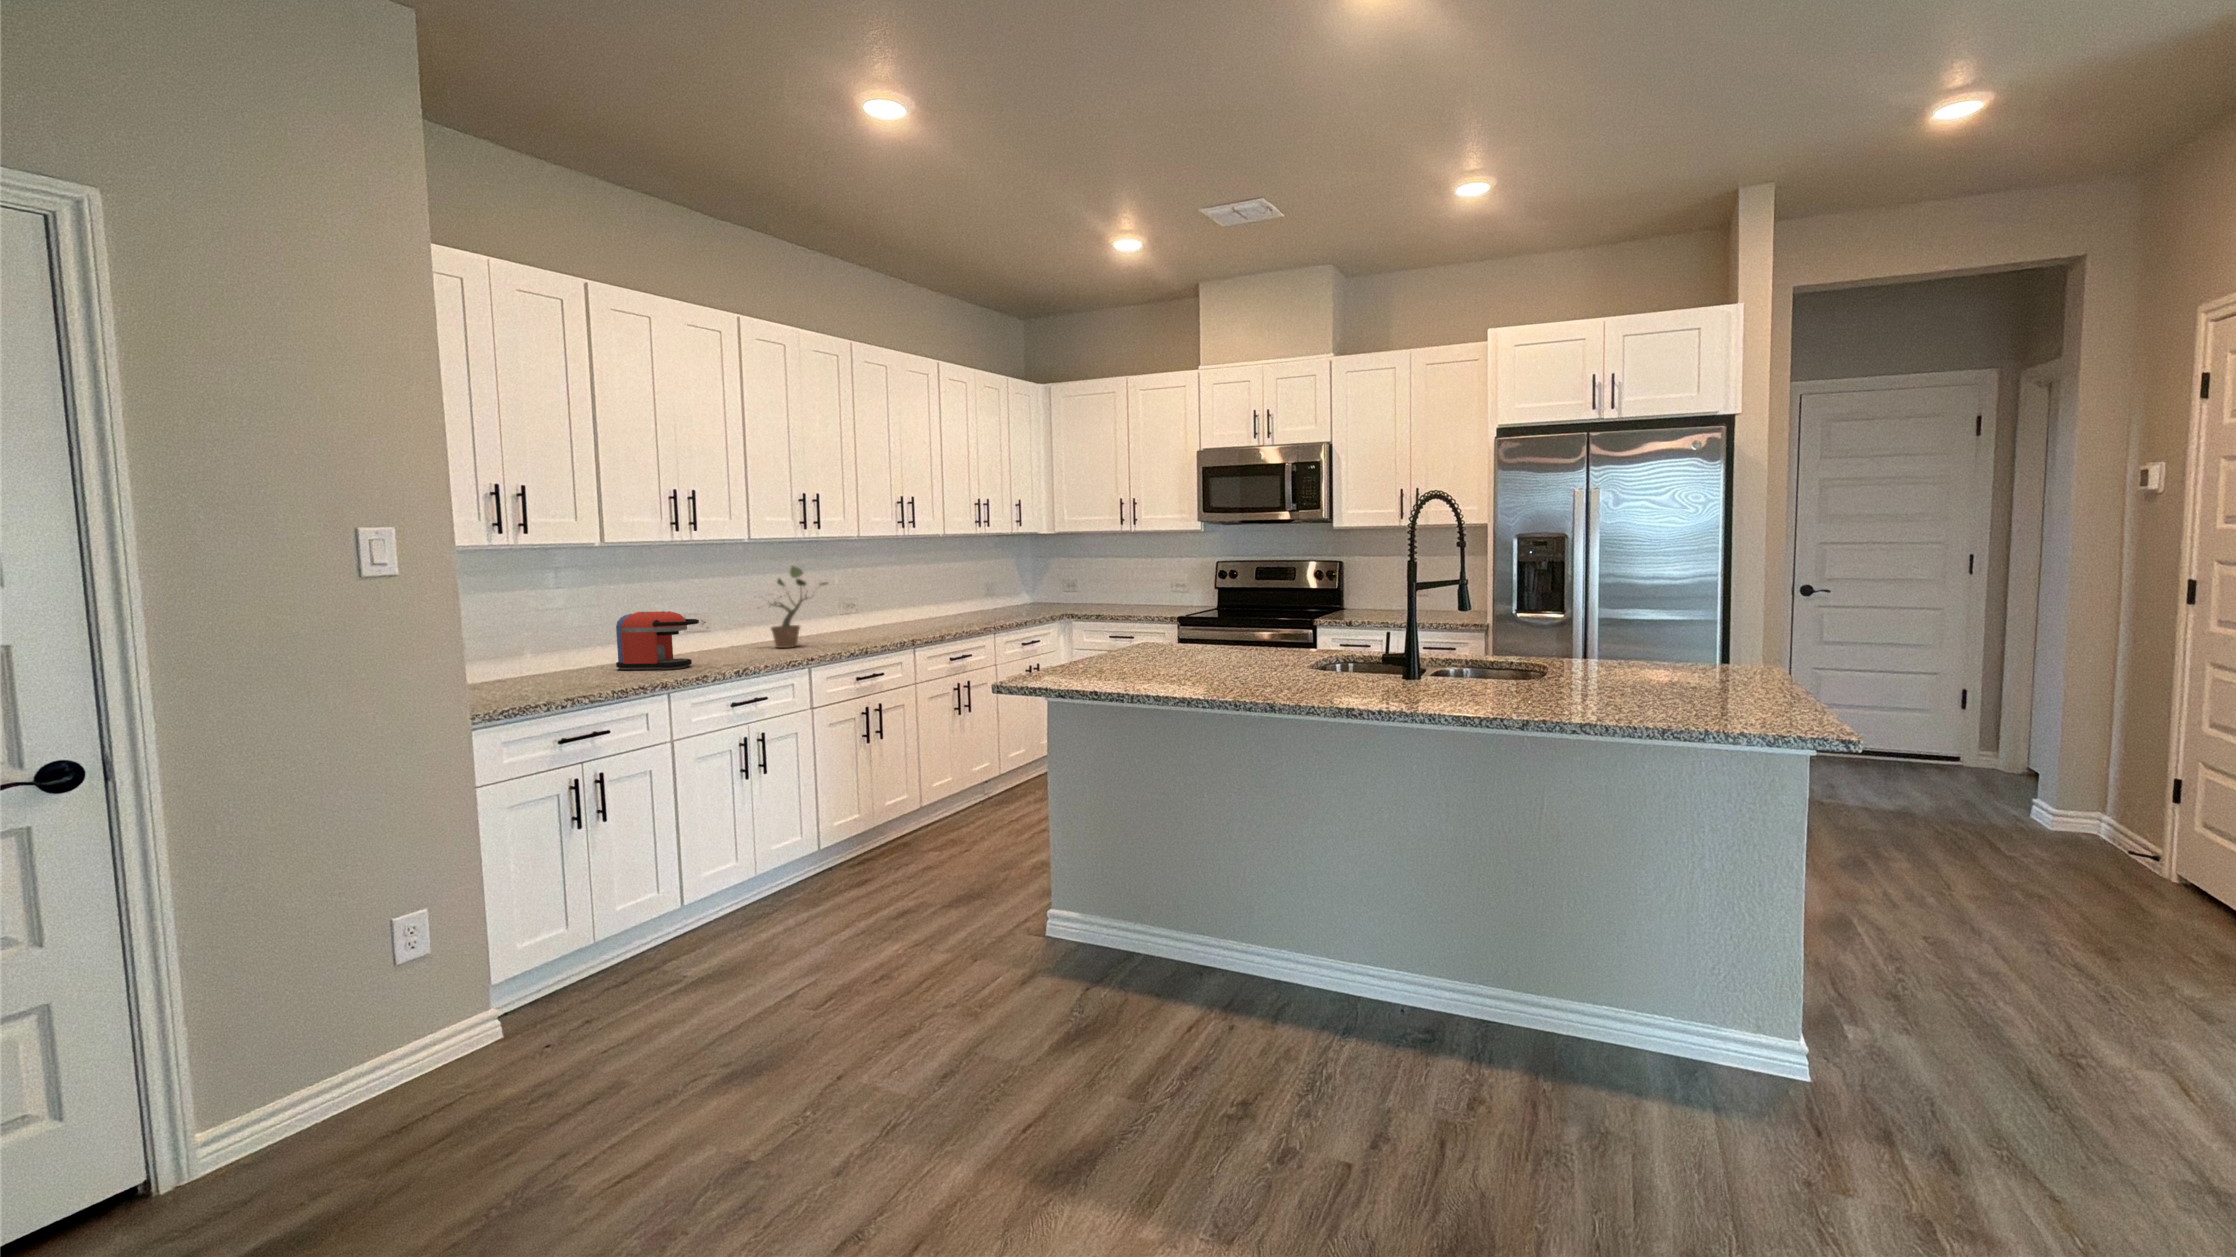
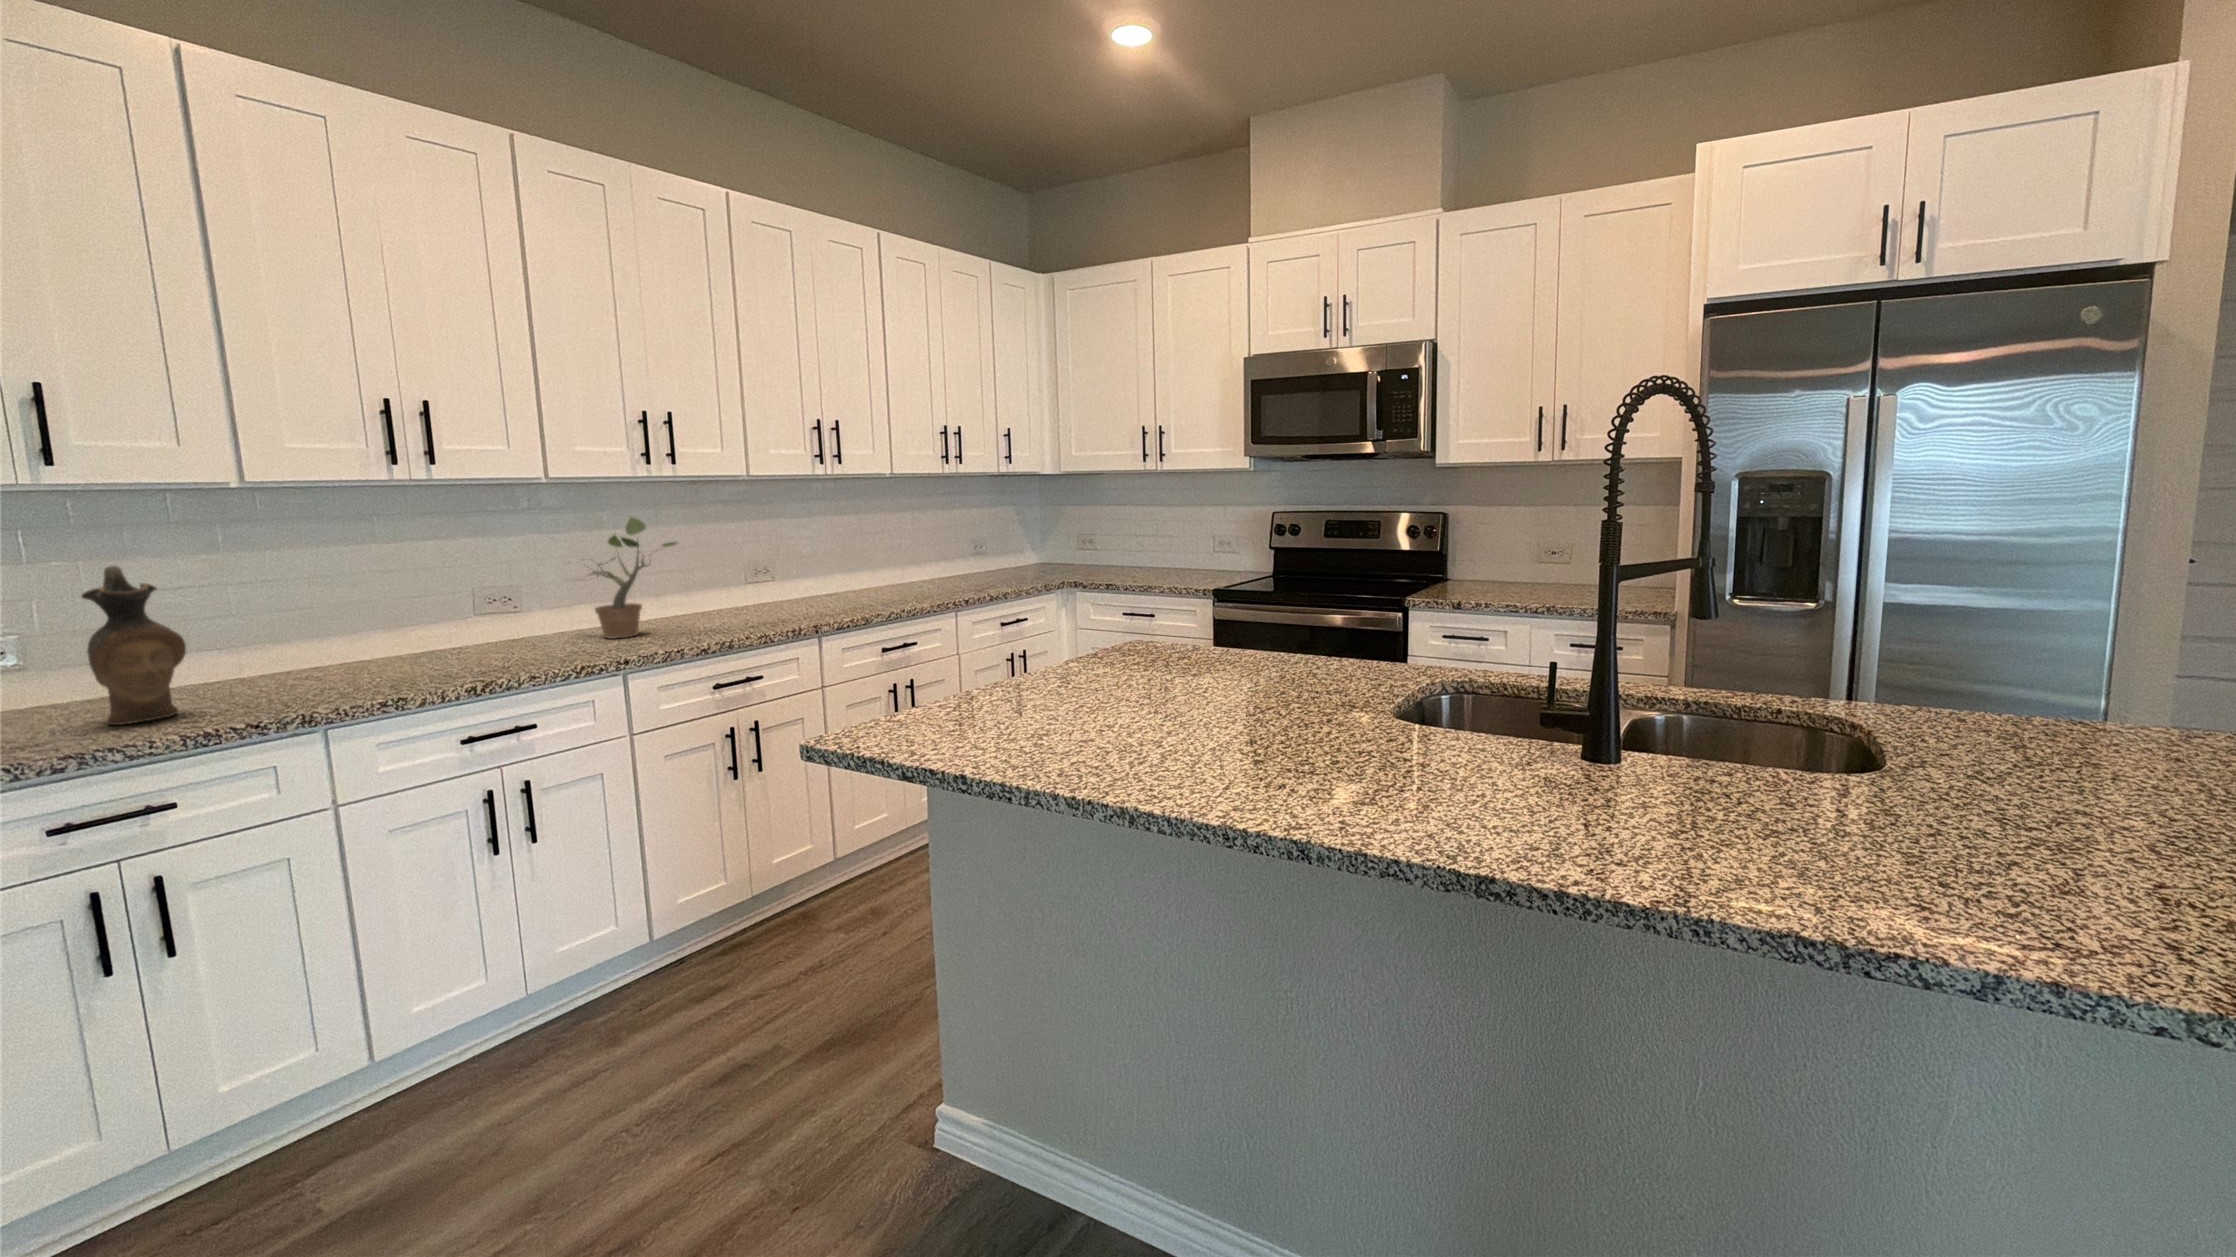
ceramic pitcher: none [547,594,595,687] -> present [82,566,186,725]
coffee maker: present [616,611,699,670] -> none [293,590,422,683]

